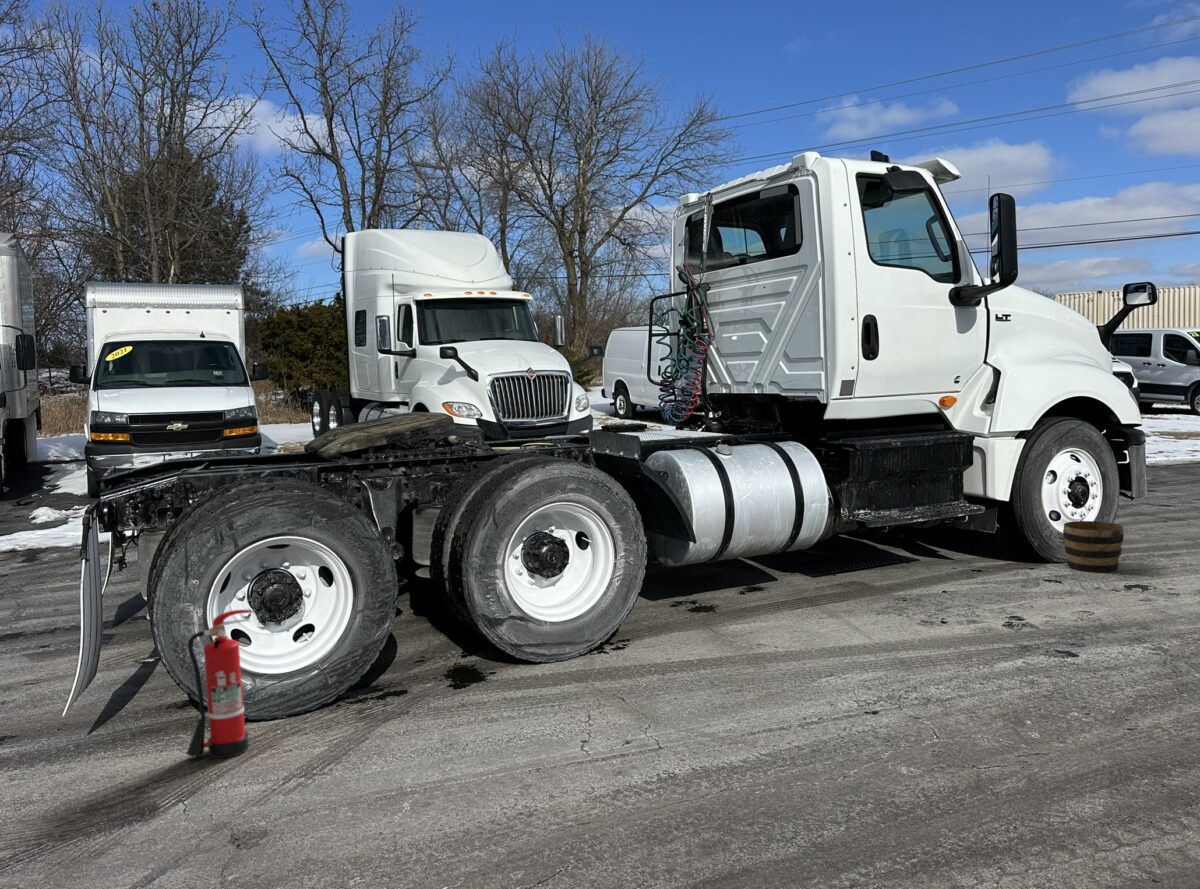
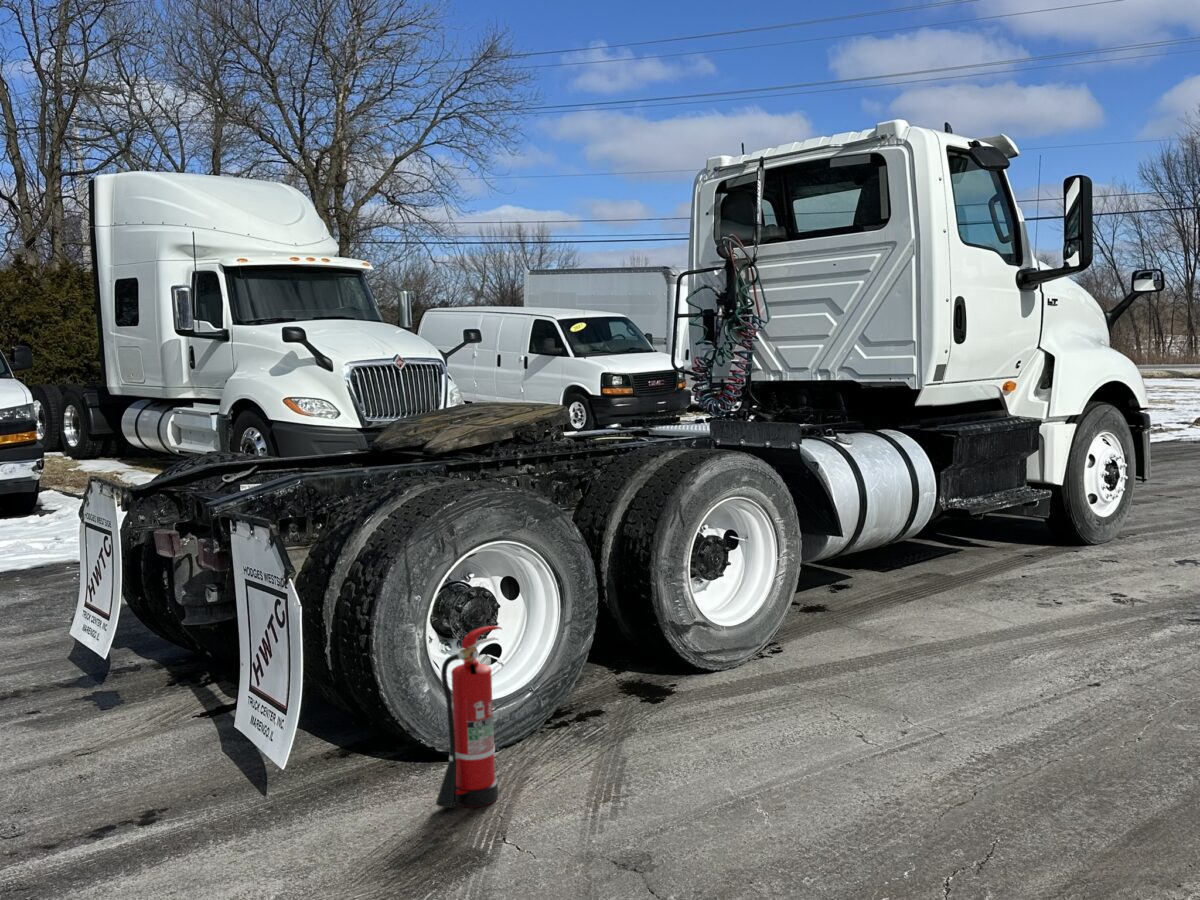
bucket: present [1063,521,1124,572] -> none [1105,506,1165,555]

